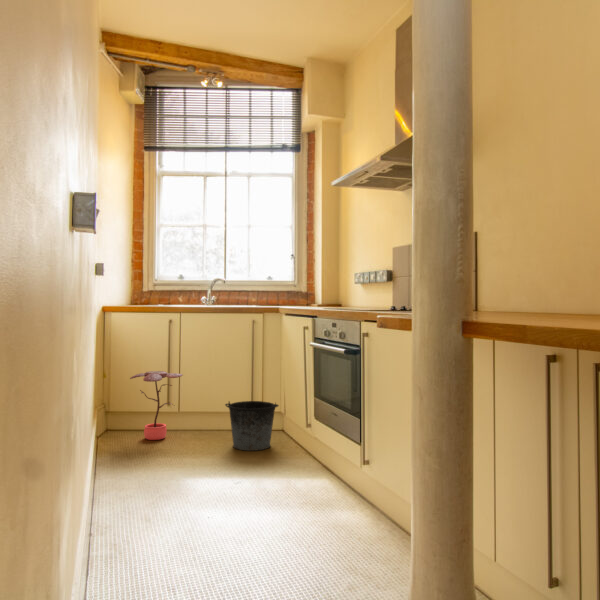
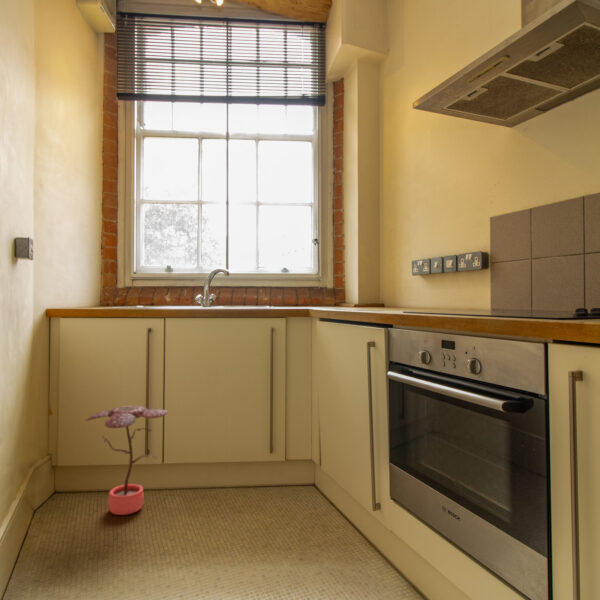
bucket: present [225,401,279,451] -> none [234,451,319,540]

